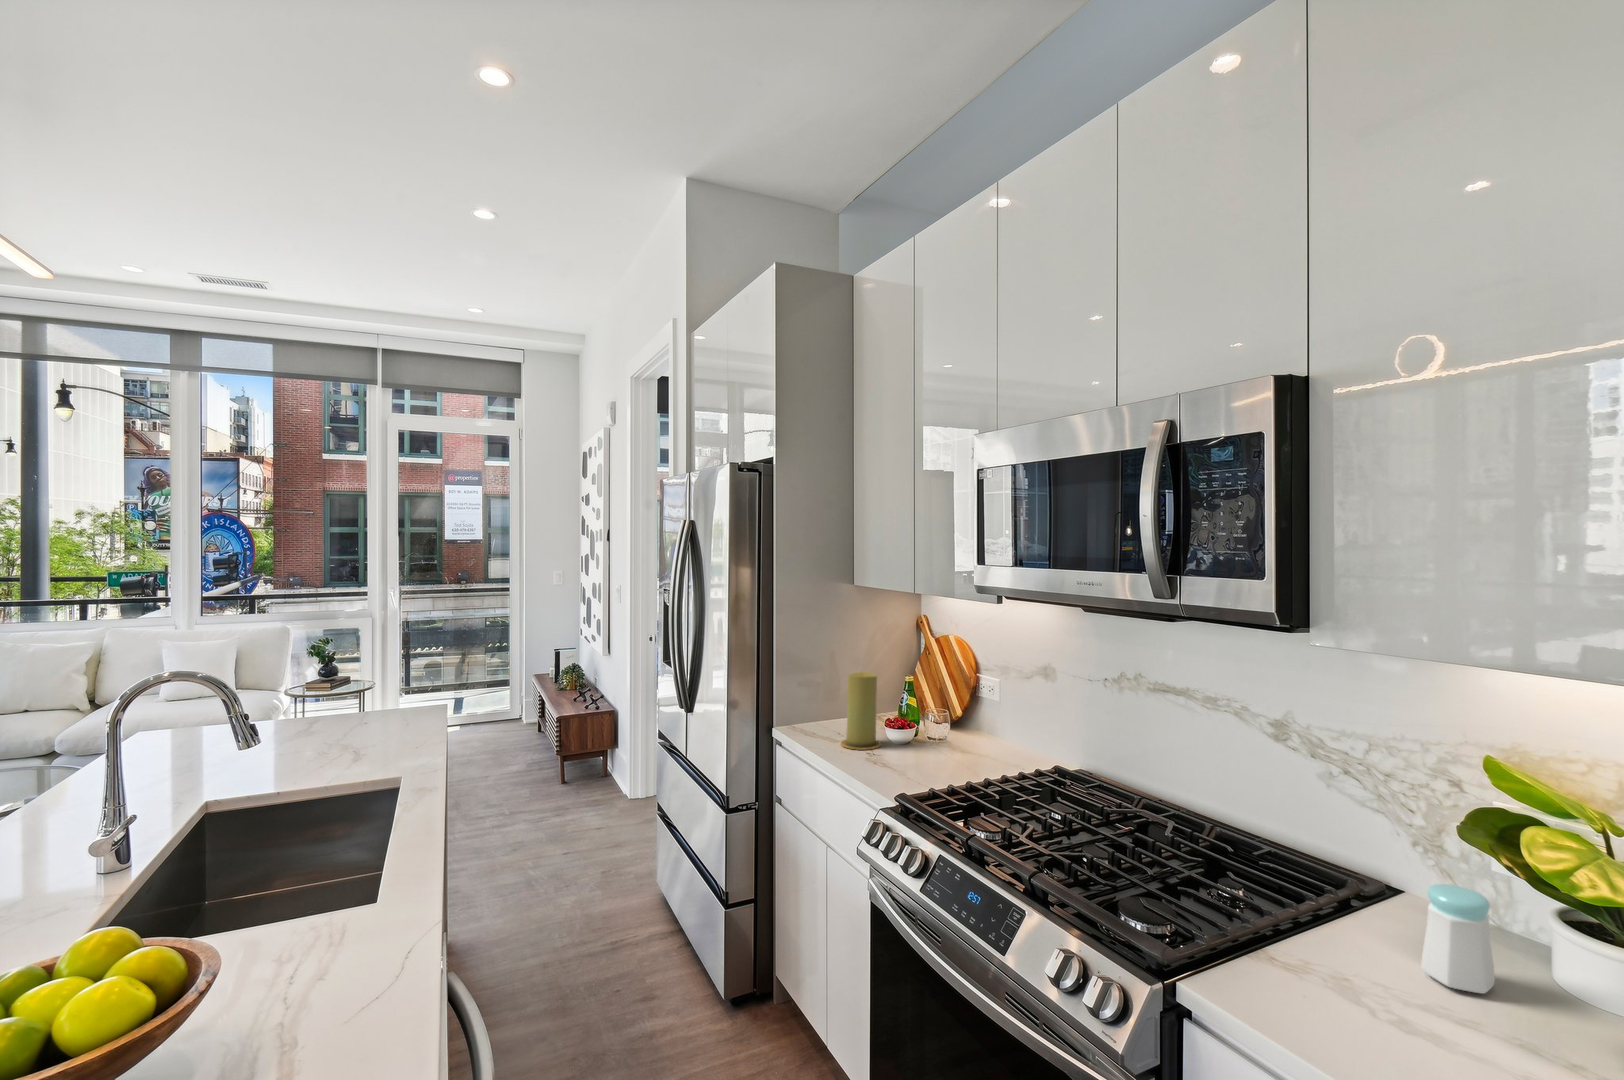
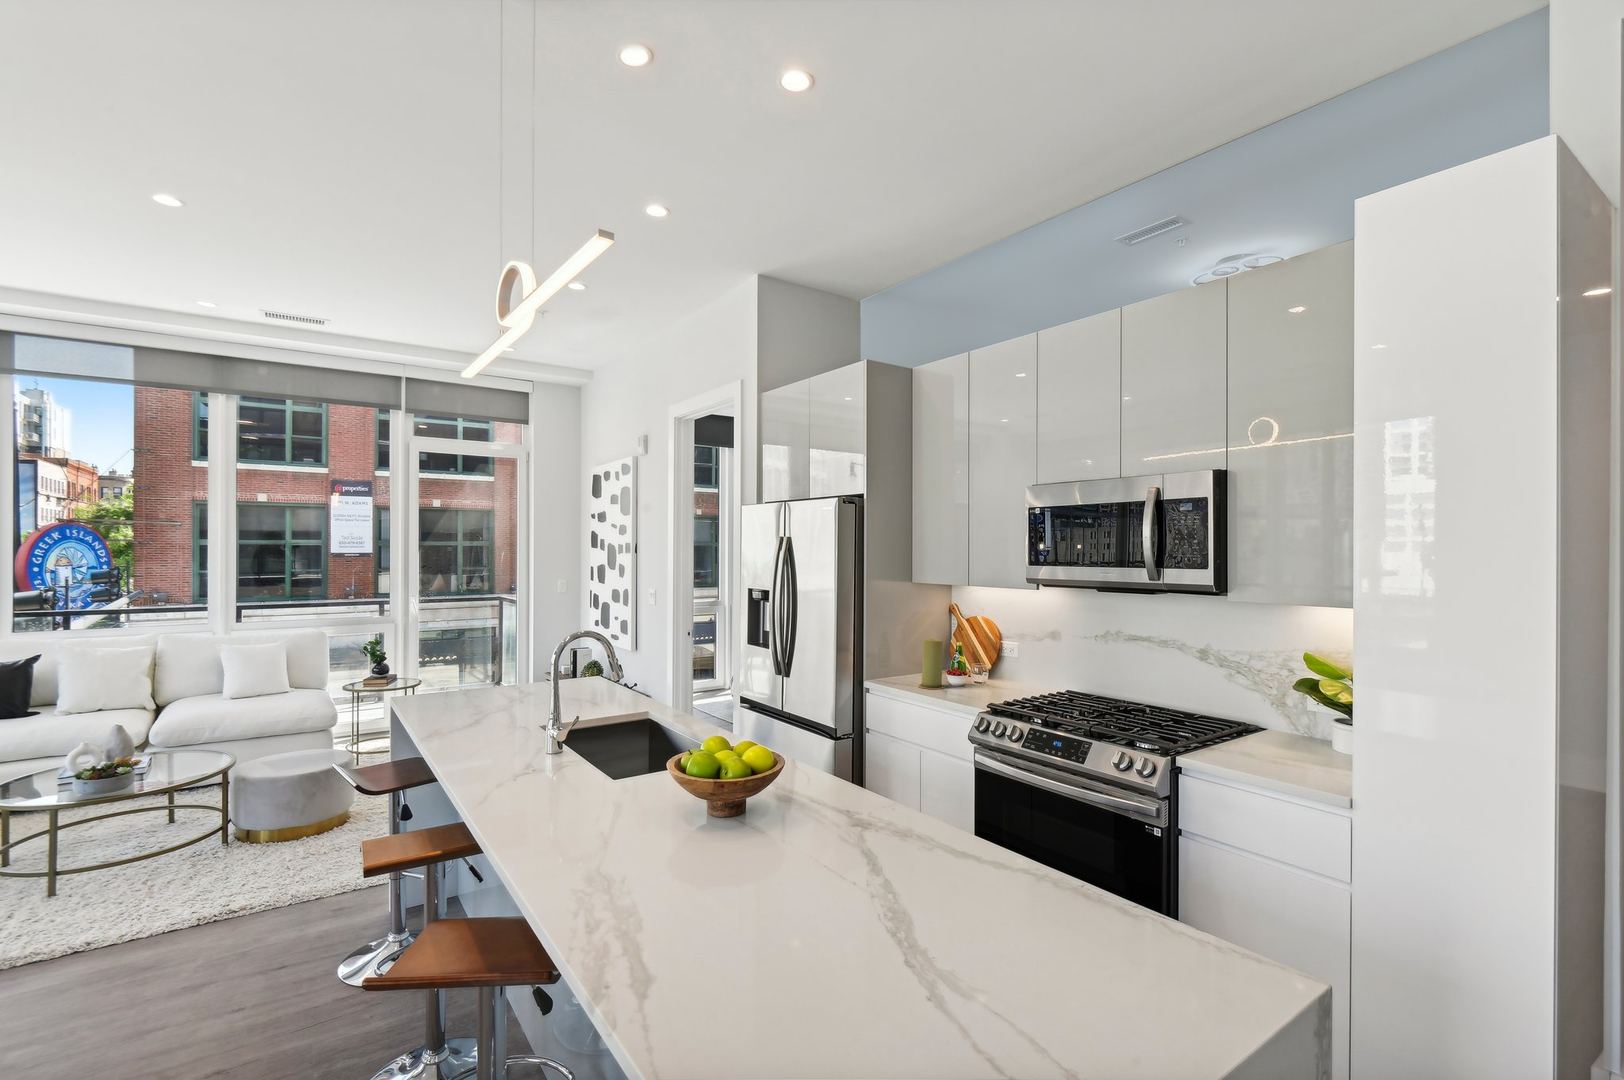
salt shaker: present [1421,884,1495,994] -> none [1280,708,1310,752]

